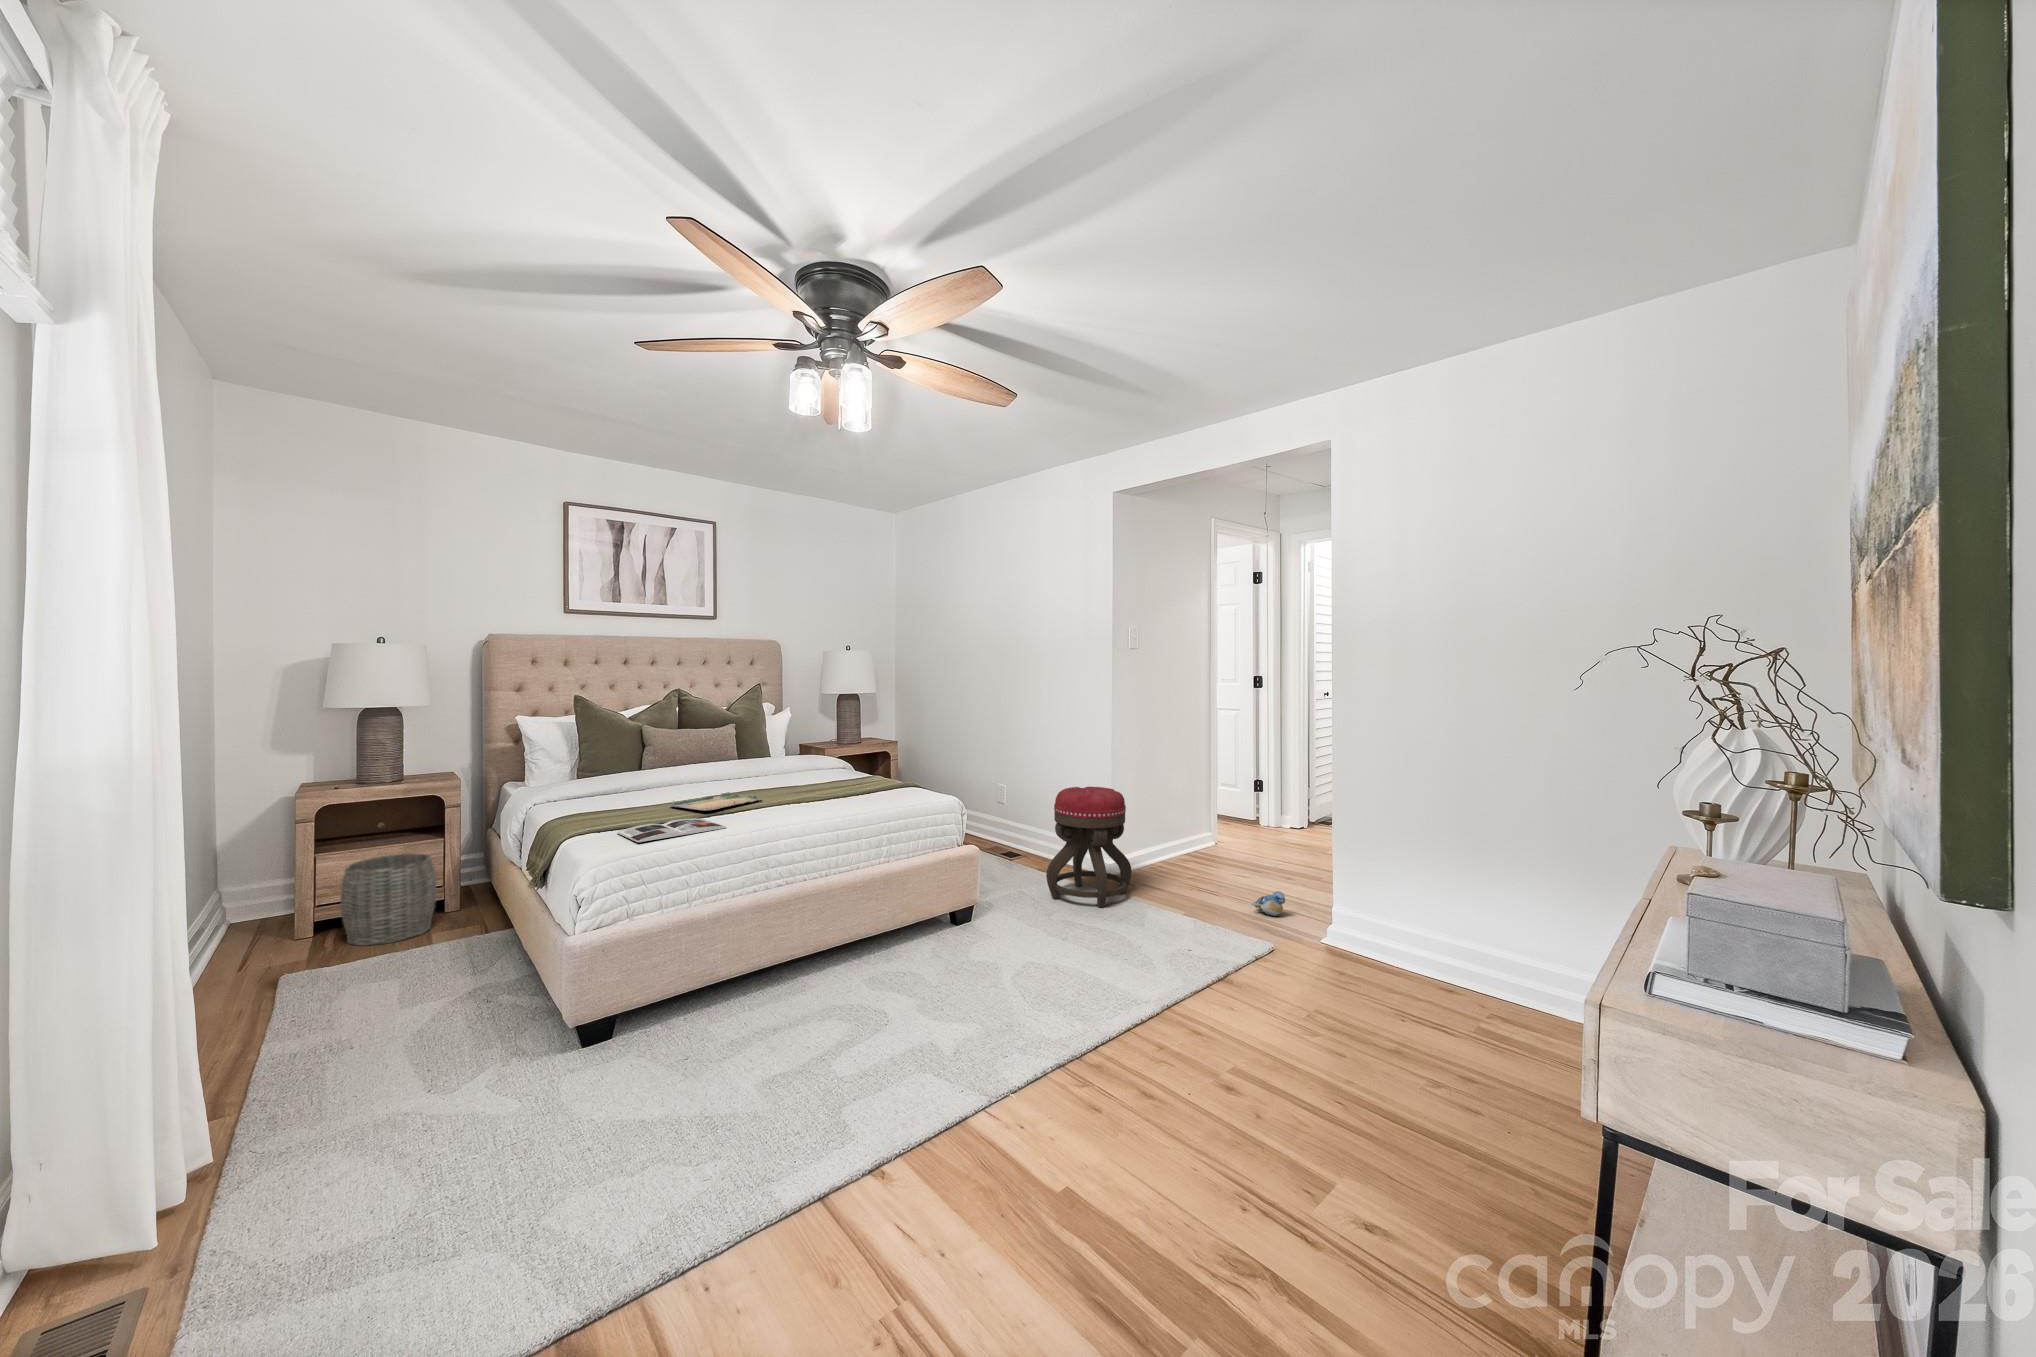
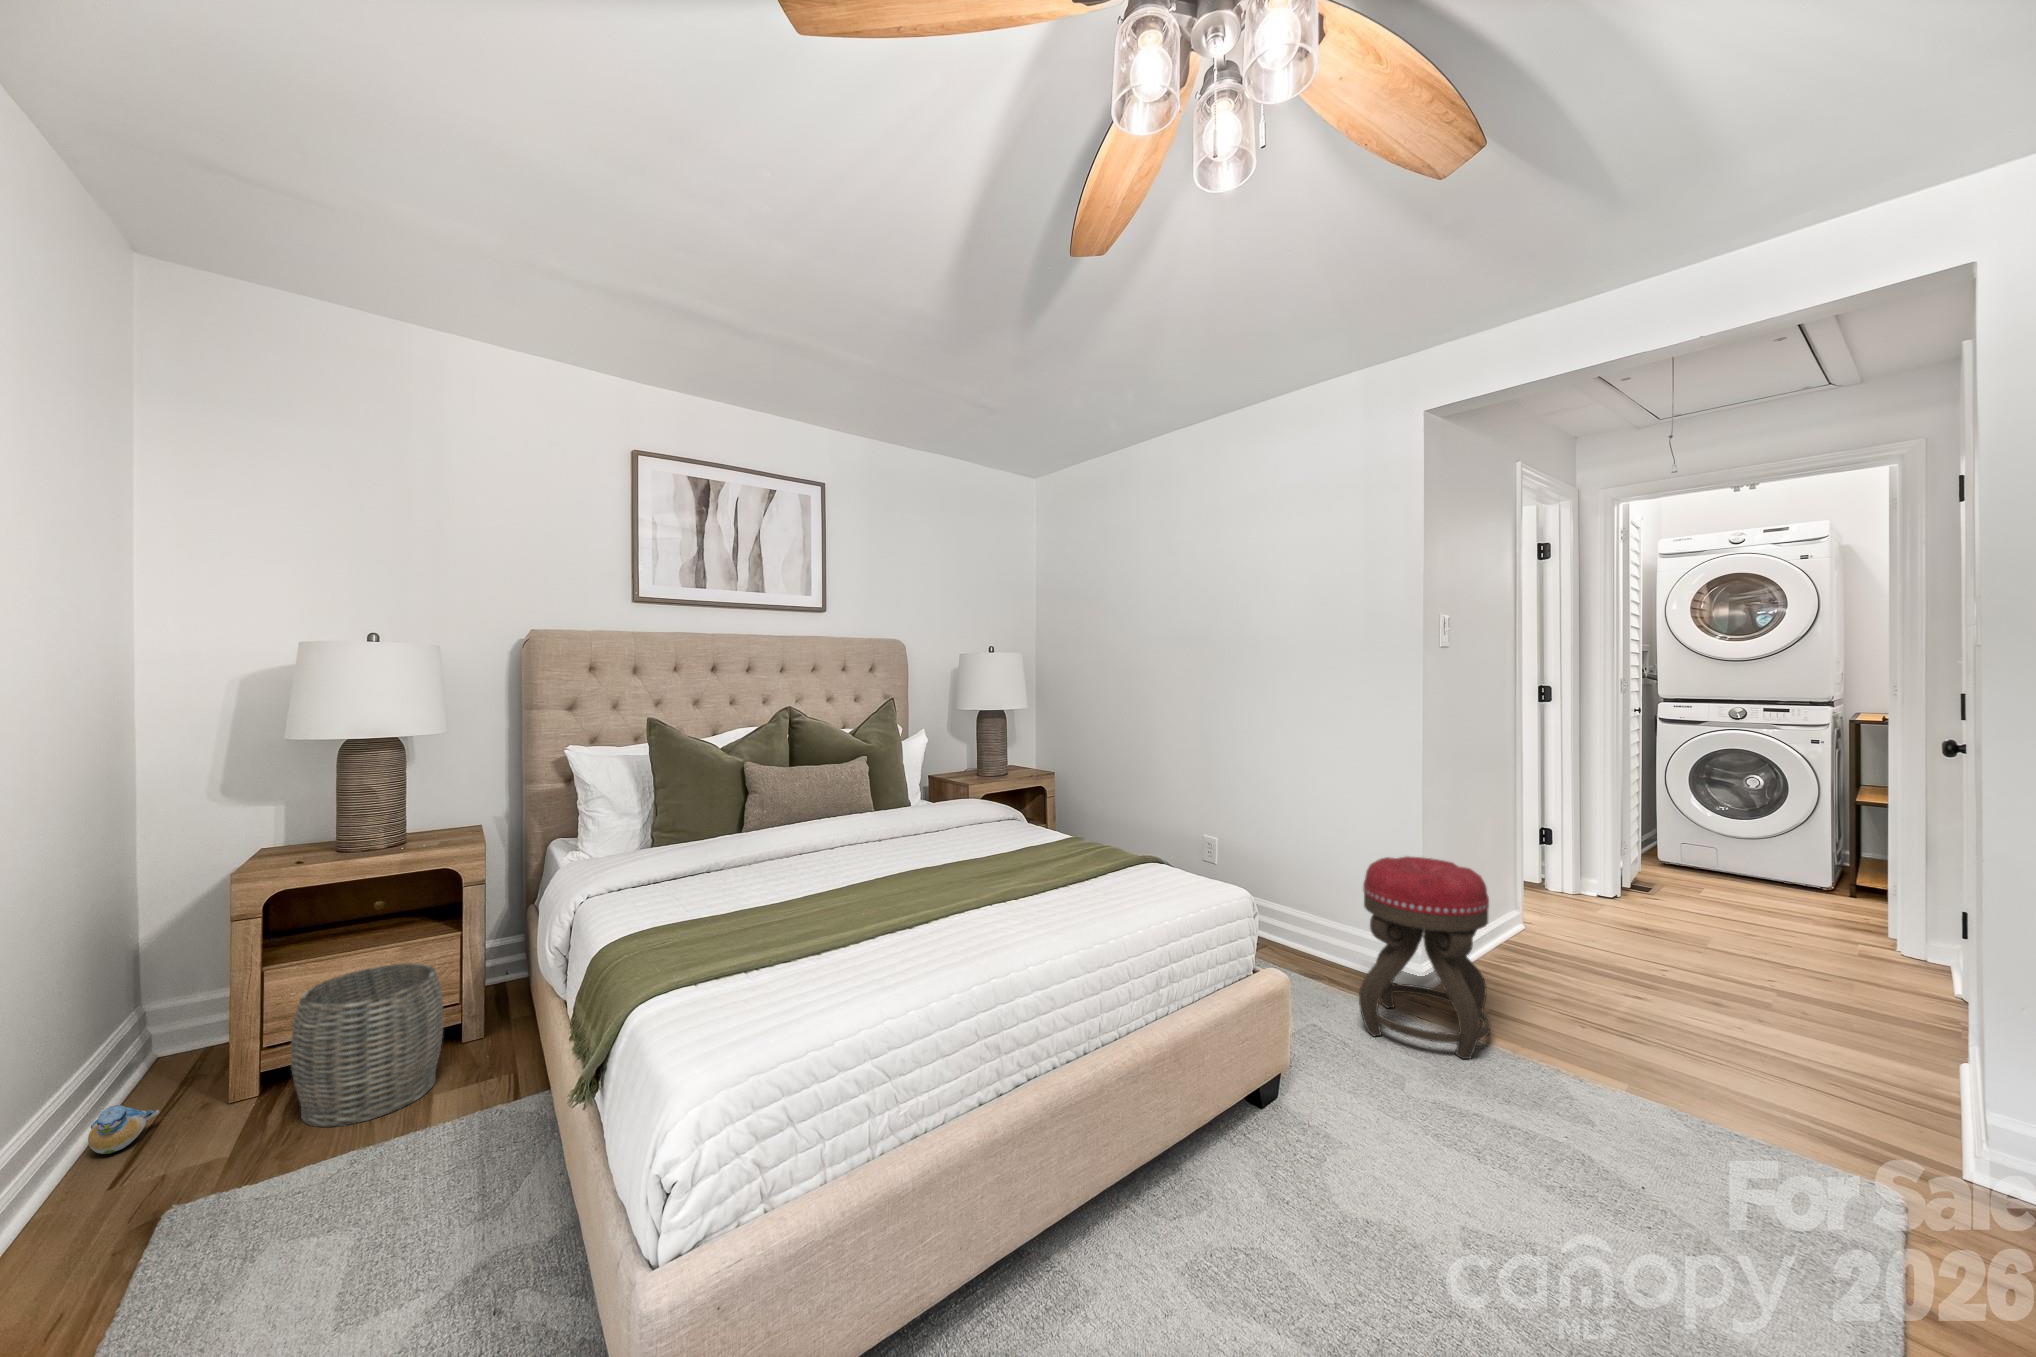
tray: present [670,792,762,811] -> none [808,875,951,922]
magazine: present [618,818,726,842] -> none [738,942,931,1018]
plush toy: present [1251,891,1285,916] -> present [88,1105,159,1154]

